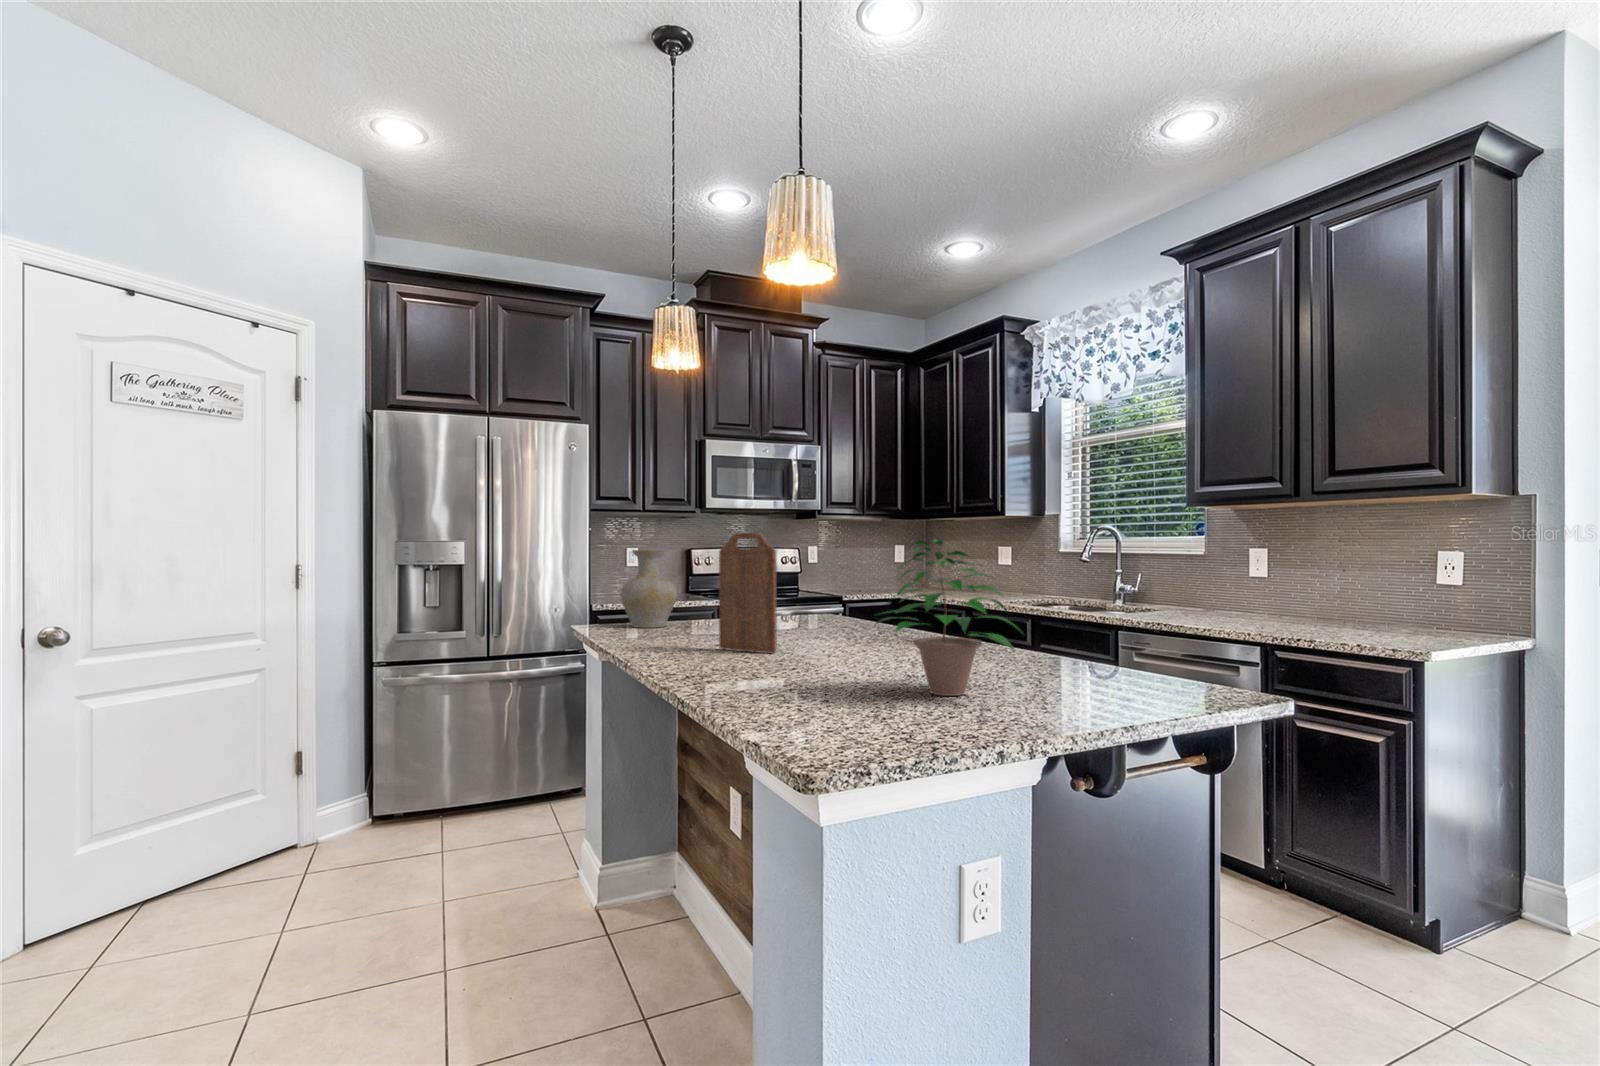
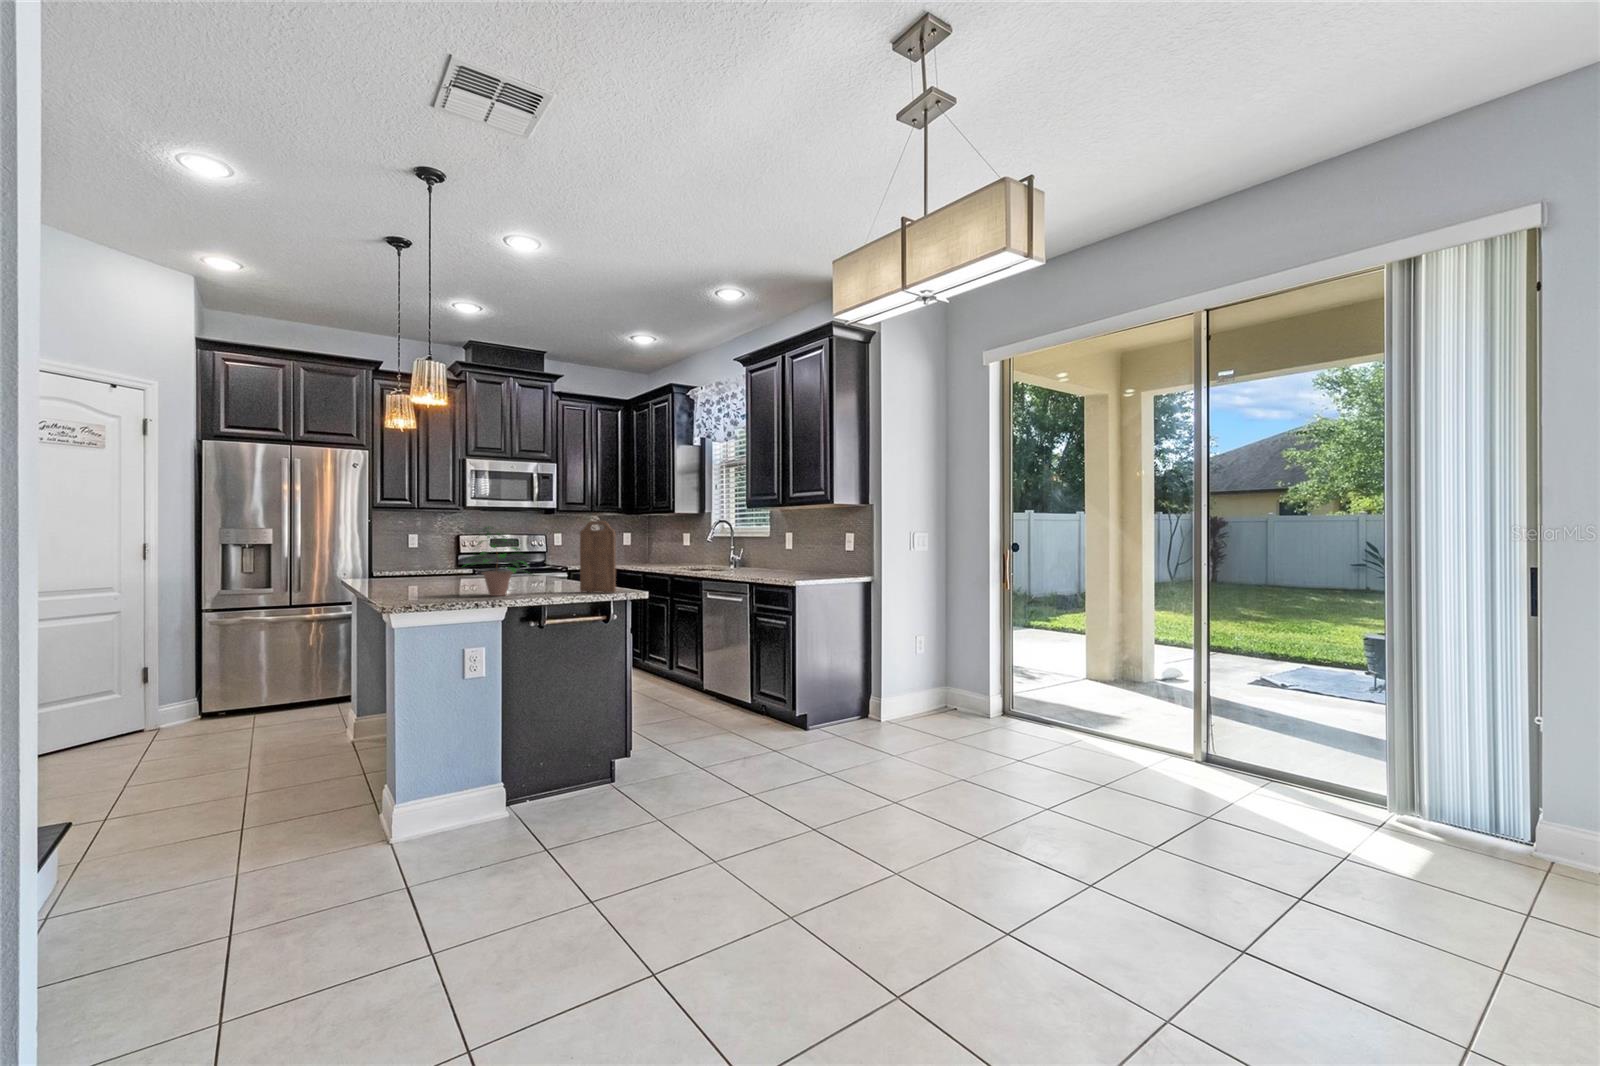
cutting board: present [719,533,777,653] -> present [580,521,616,593]
vase: present [620,550,677,628] -> none [378,534,417,581]

